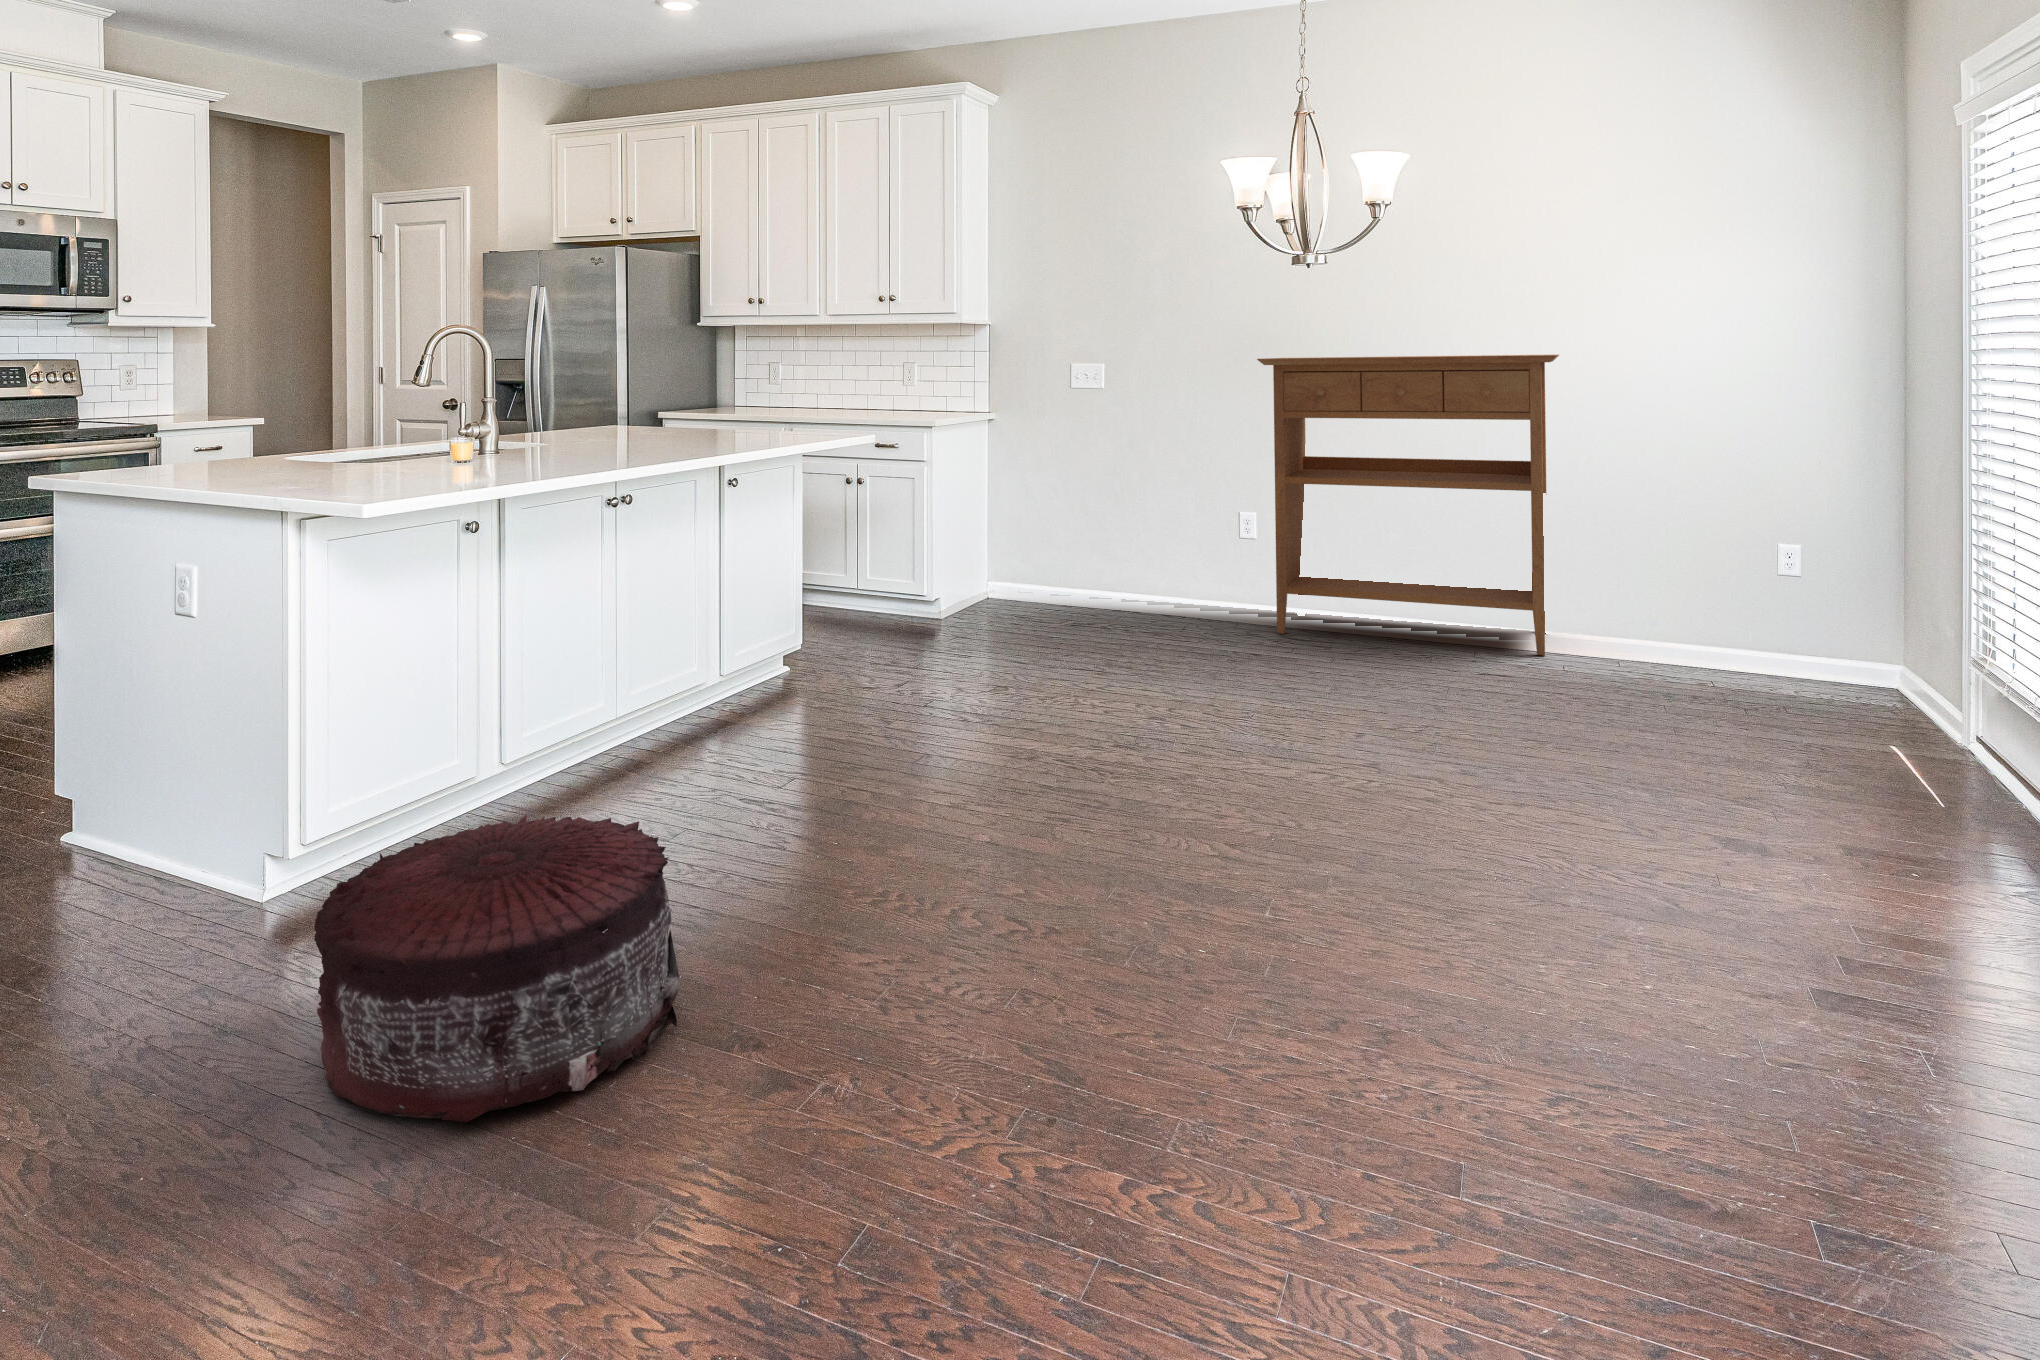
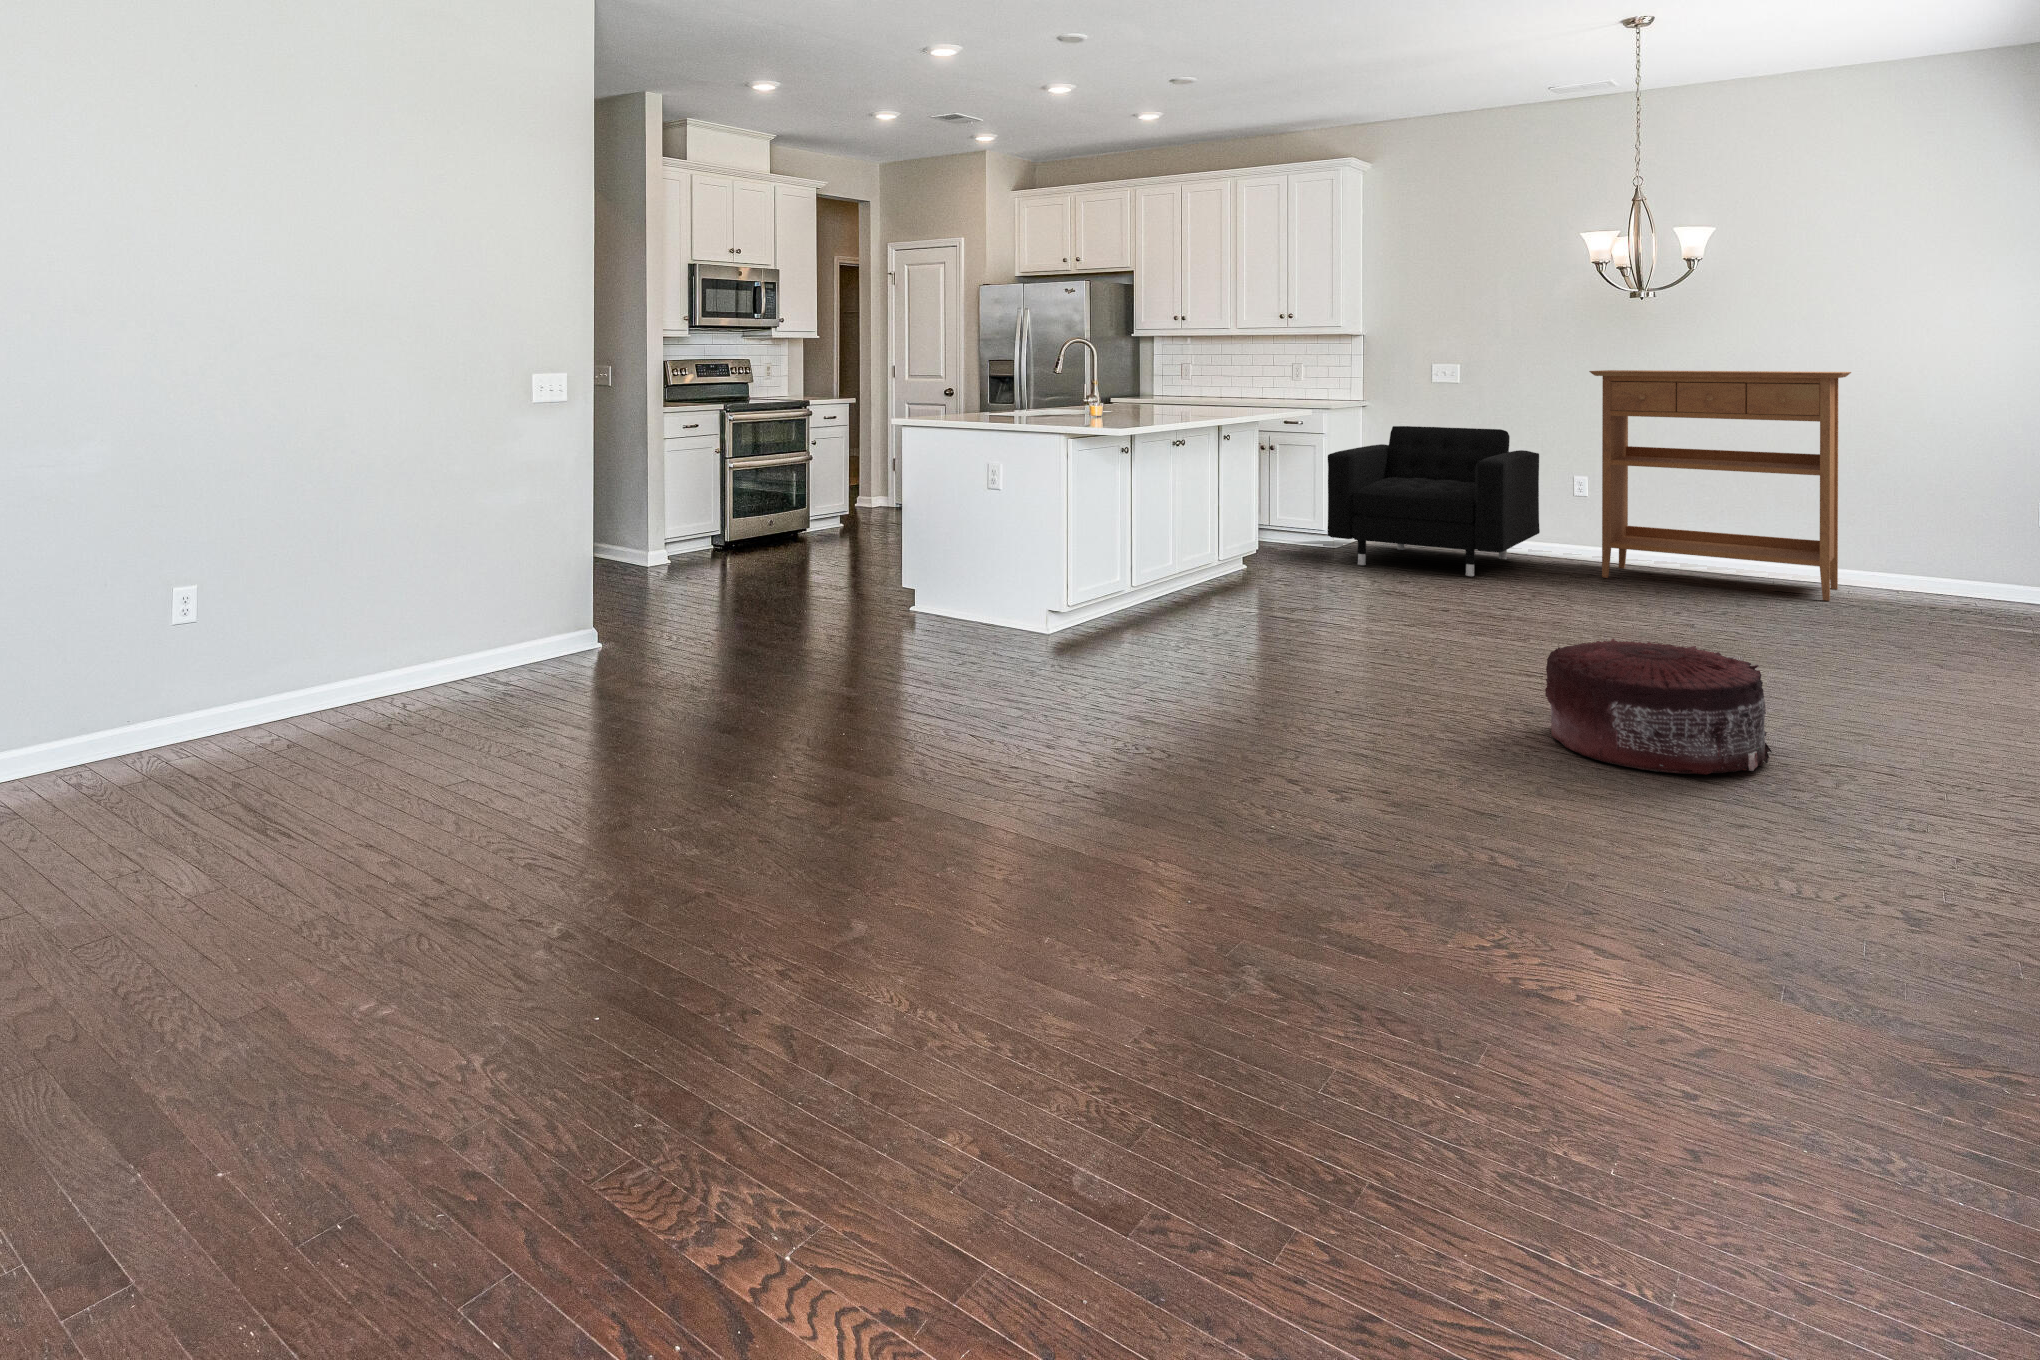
armchair: none [932,437,1205,644] -> present [1328,426,1540,576]
pouf: present [314,814,679,1122] -> present [1545,638,1772,775]

